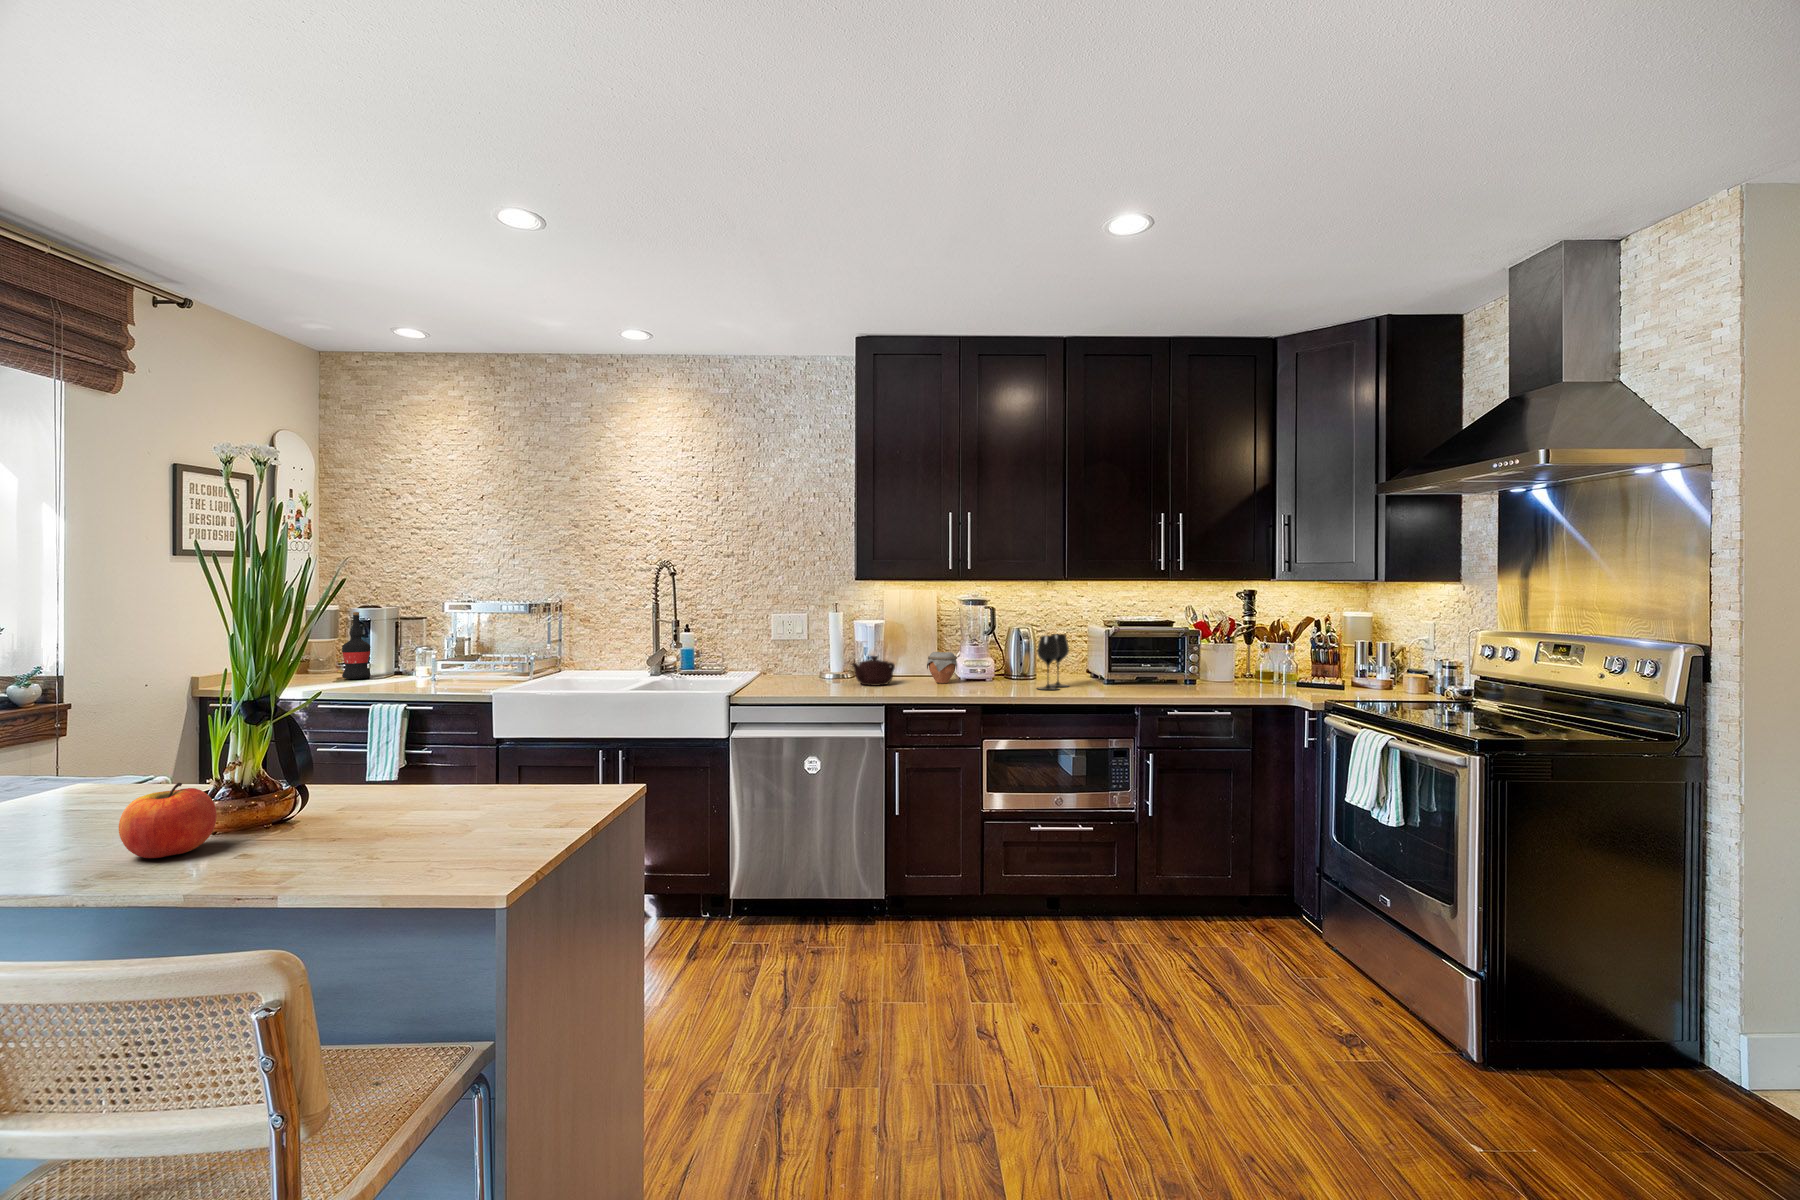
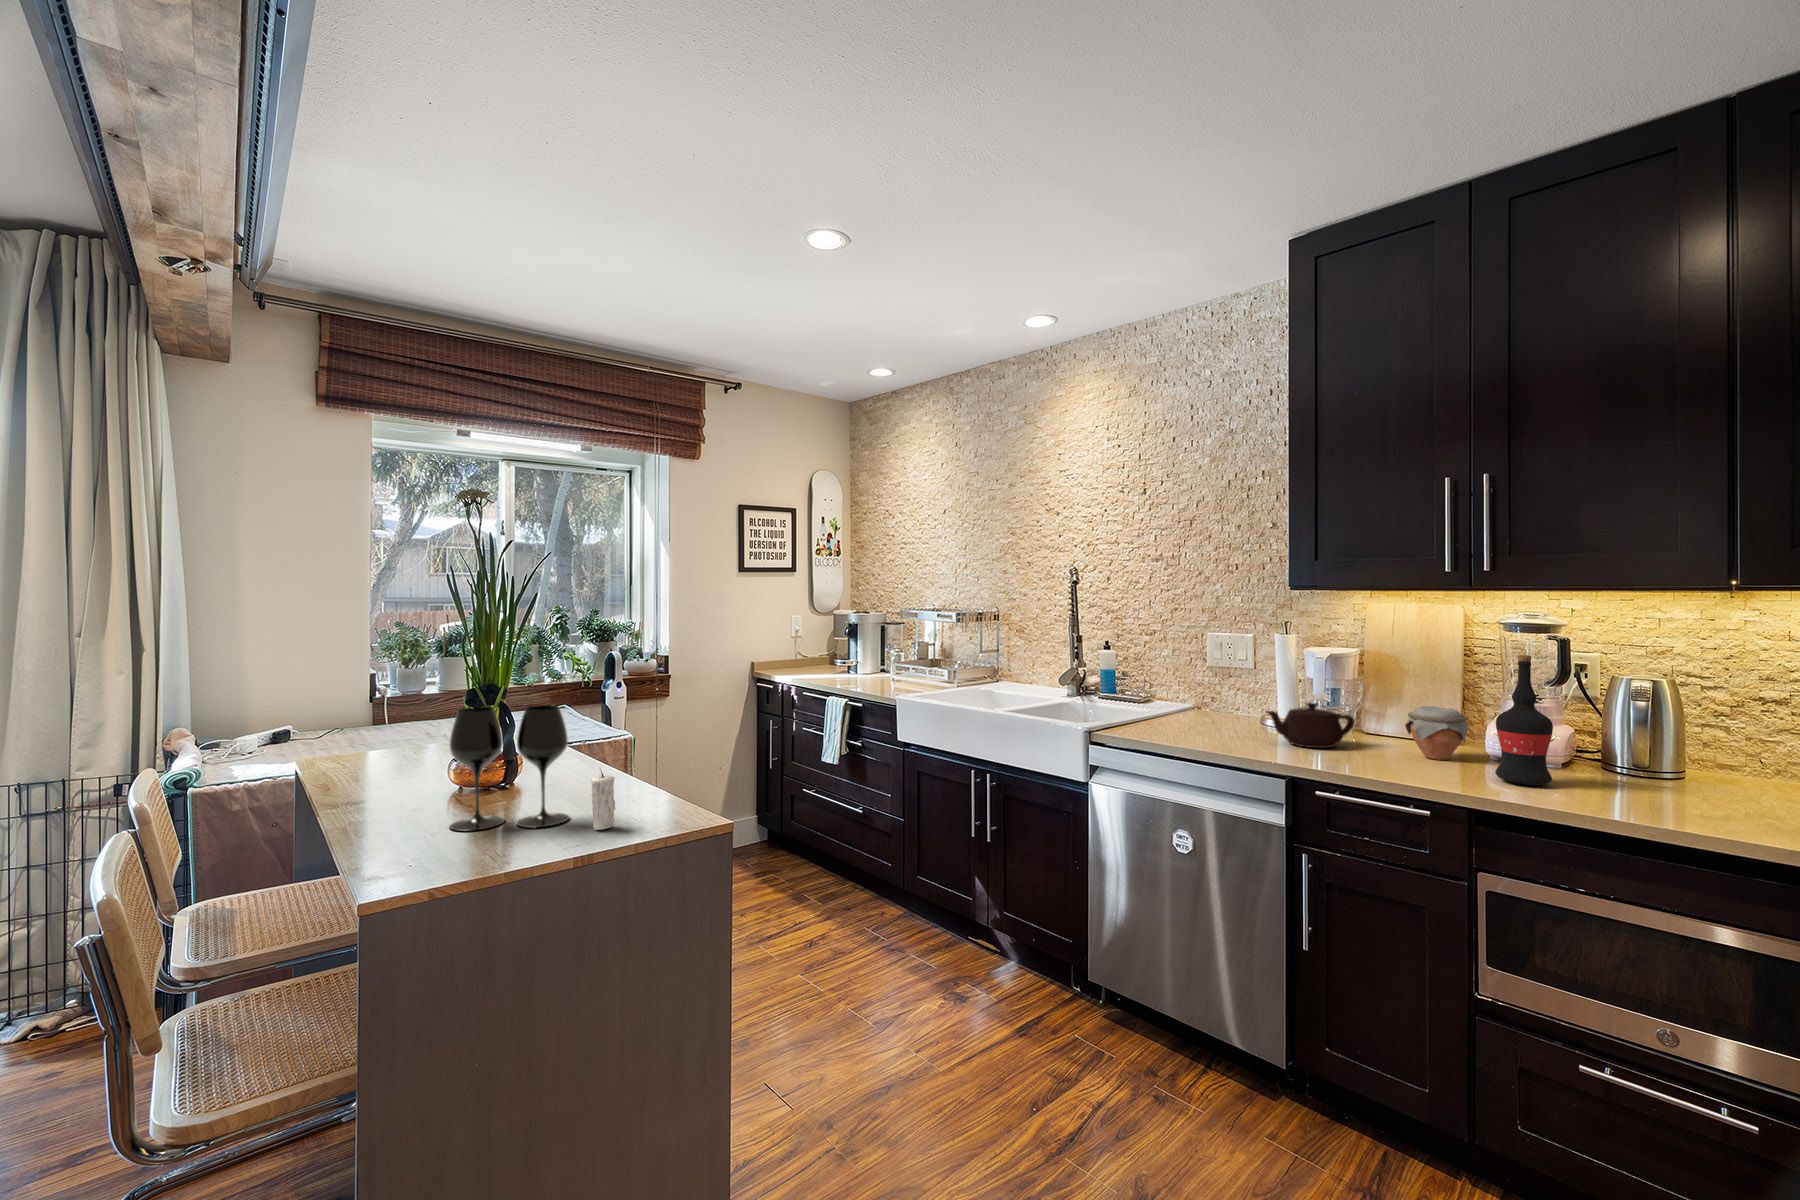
wine bottle: present [342,612,371,679] -> present [1495,655,1553,785]
wine glass: present [1037,634,1069,690] -> present [450,705,569,831]
candle: none [517,740,544,808] -> present [591,769,615,830]
apple: present [119,783,217,858] -> none [370,759,426,811]

